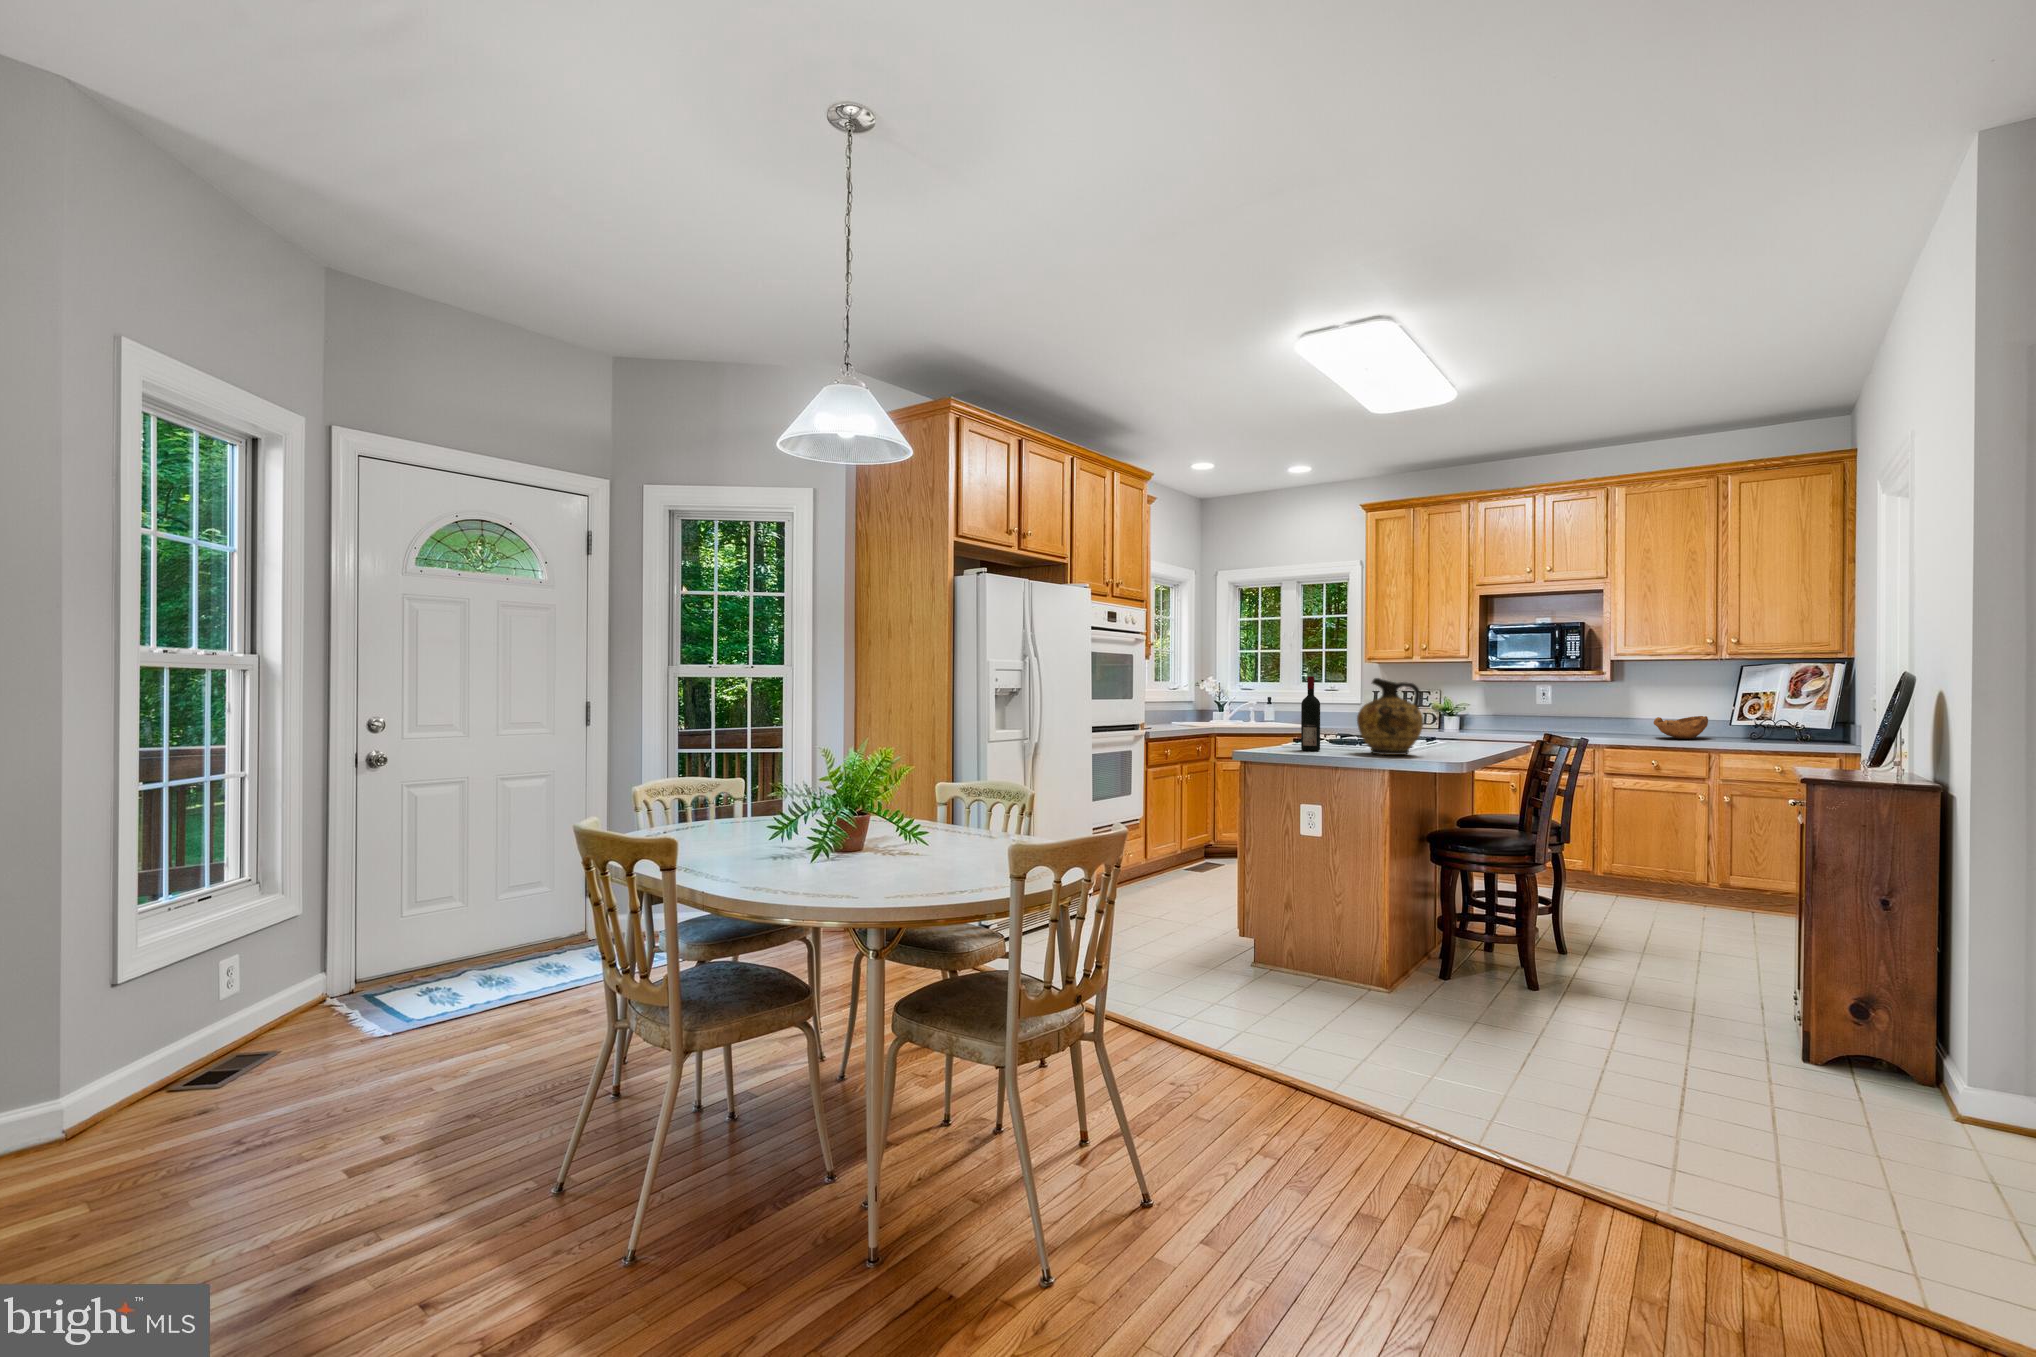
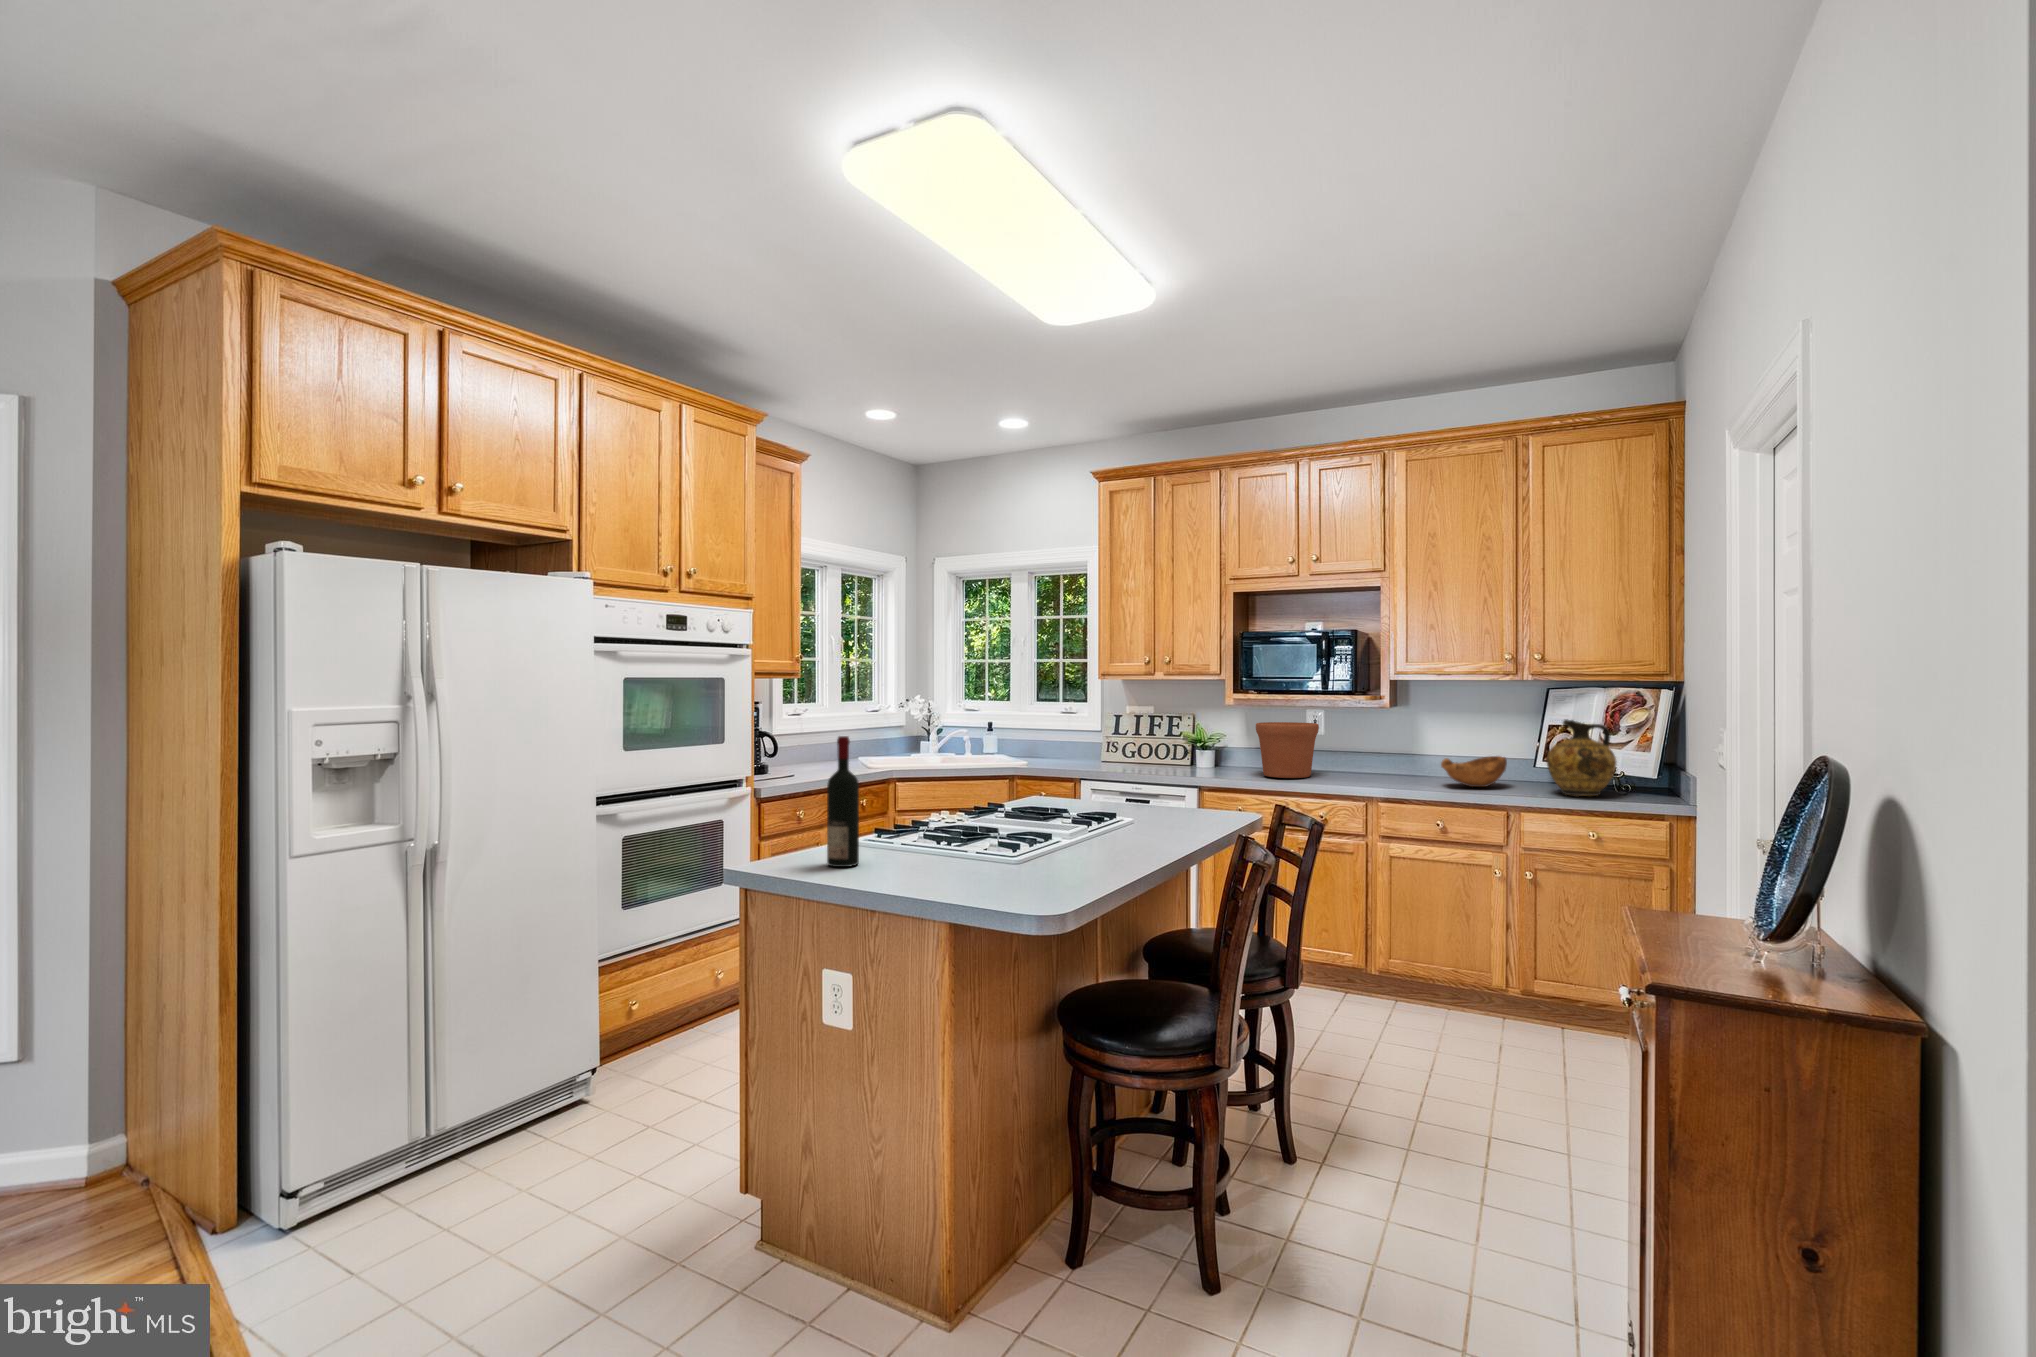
ceramic jug: present [1357,678,1423,755] -> present [1546,719,1617,796]
flower pot: none [1498,694,1550,734] -> present [1256,722,1319,778]

